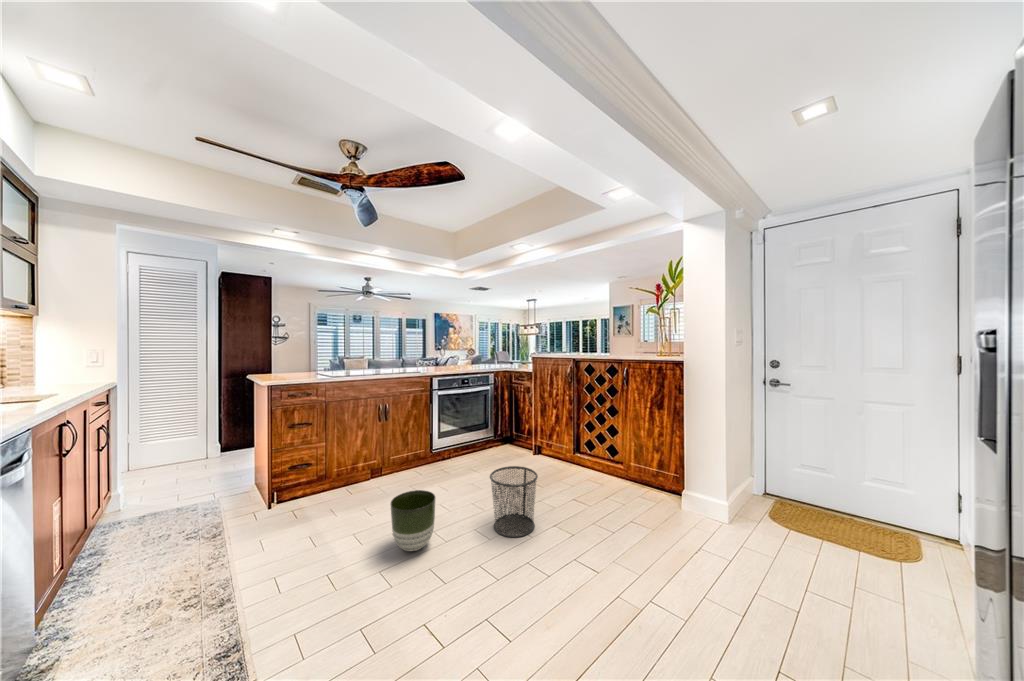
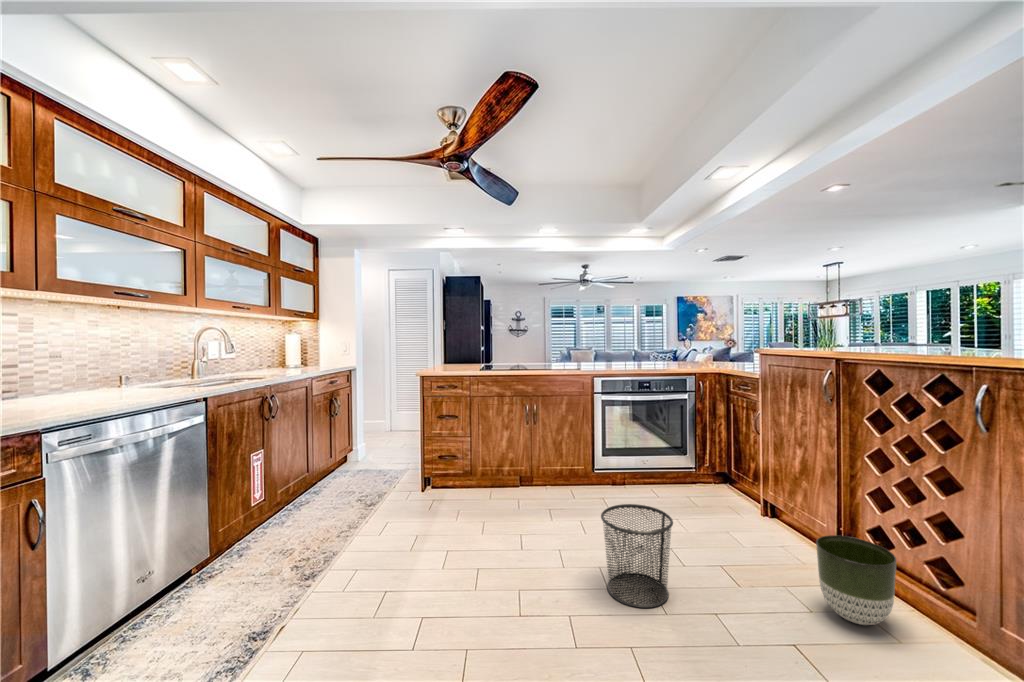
planter: present [391,490,435,551] -> present [816,535,896,625]

